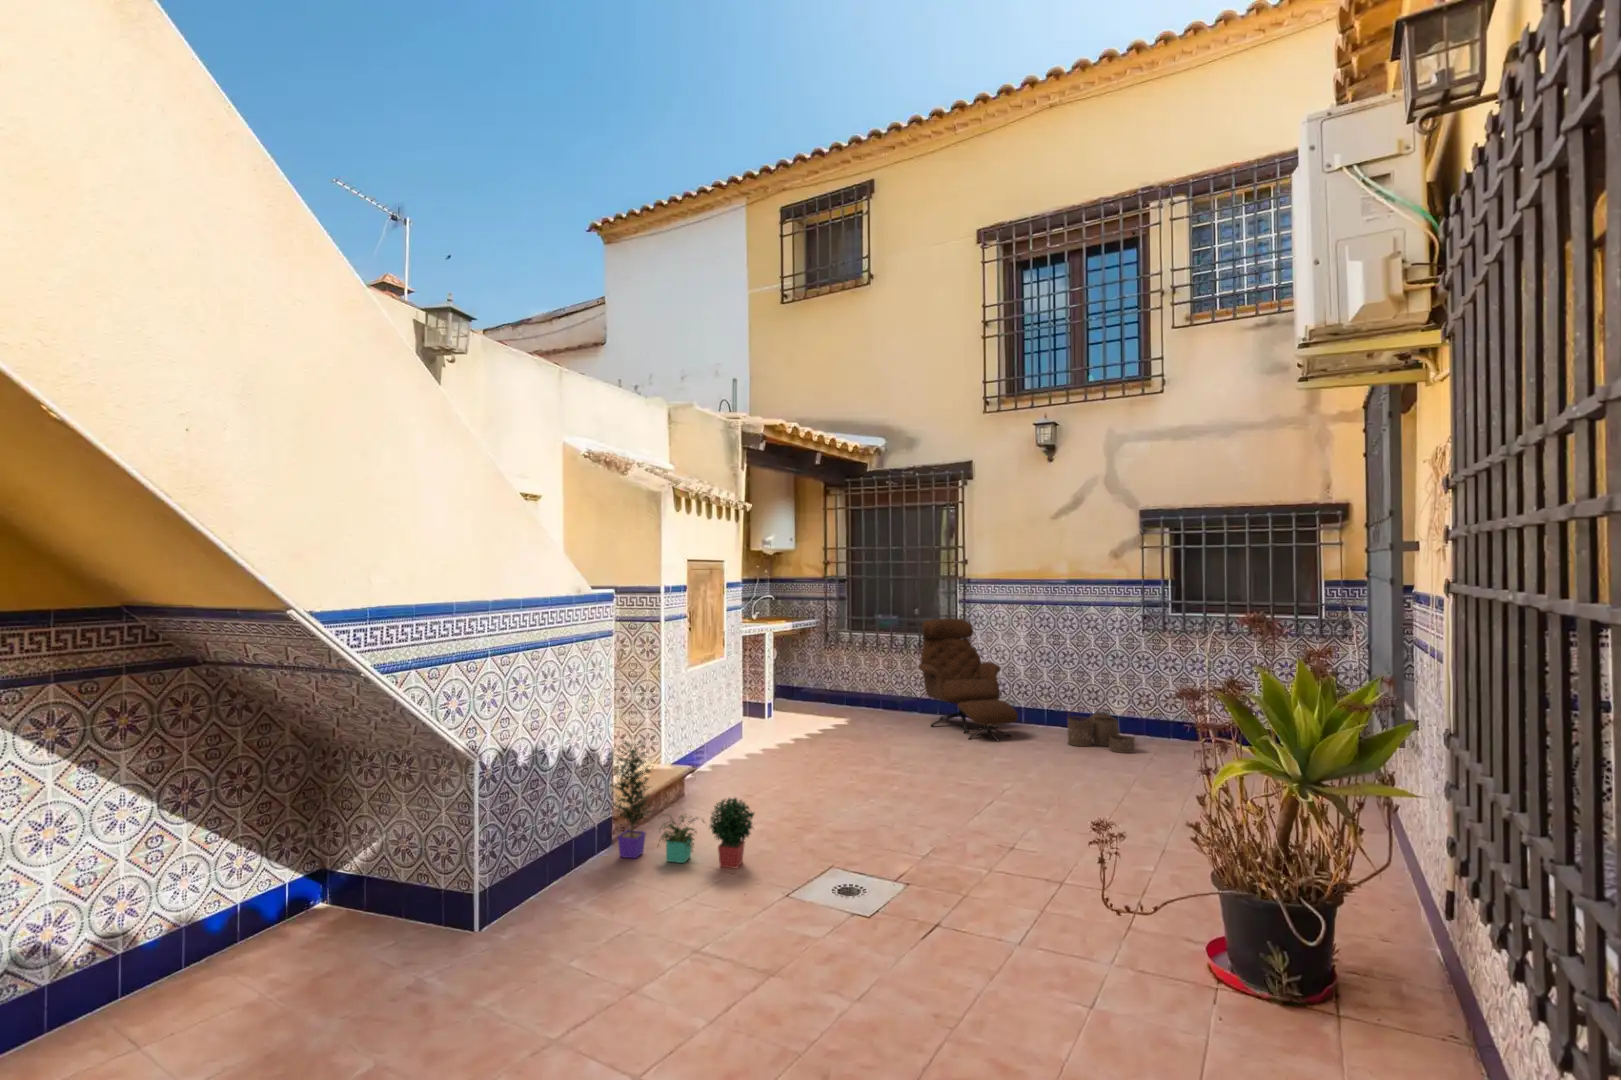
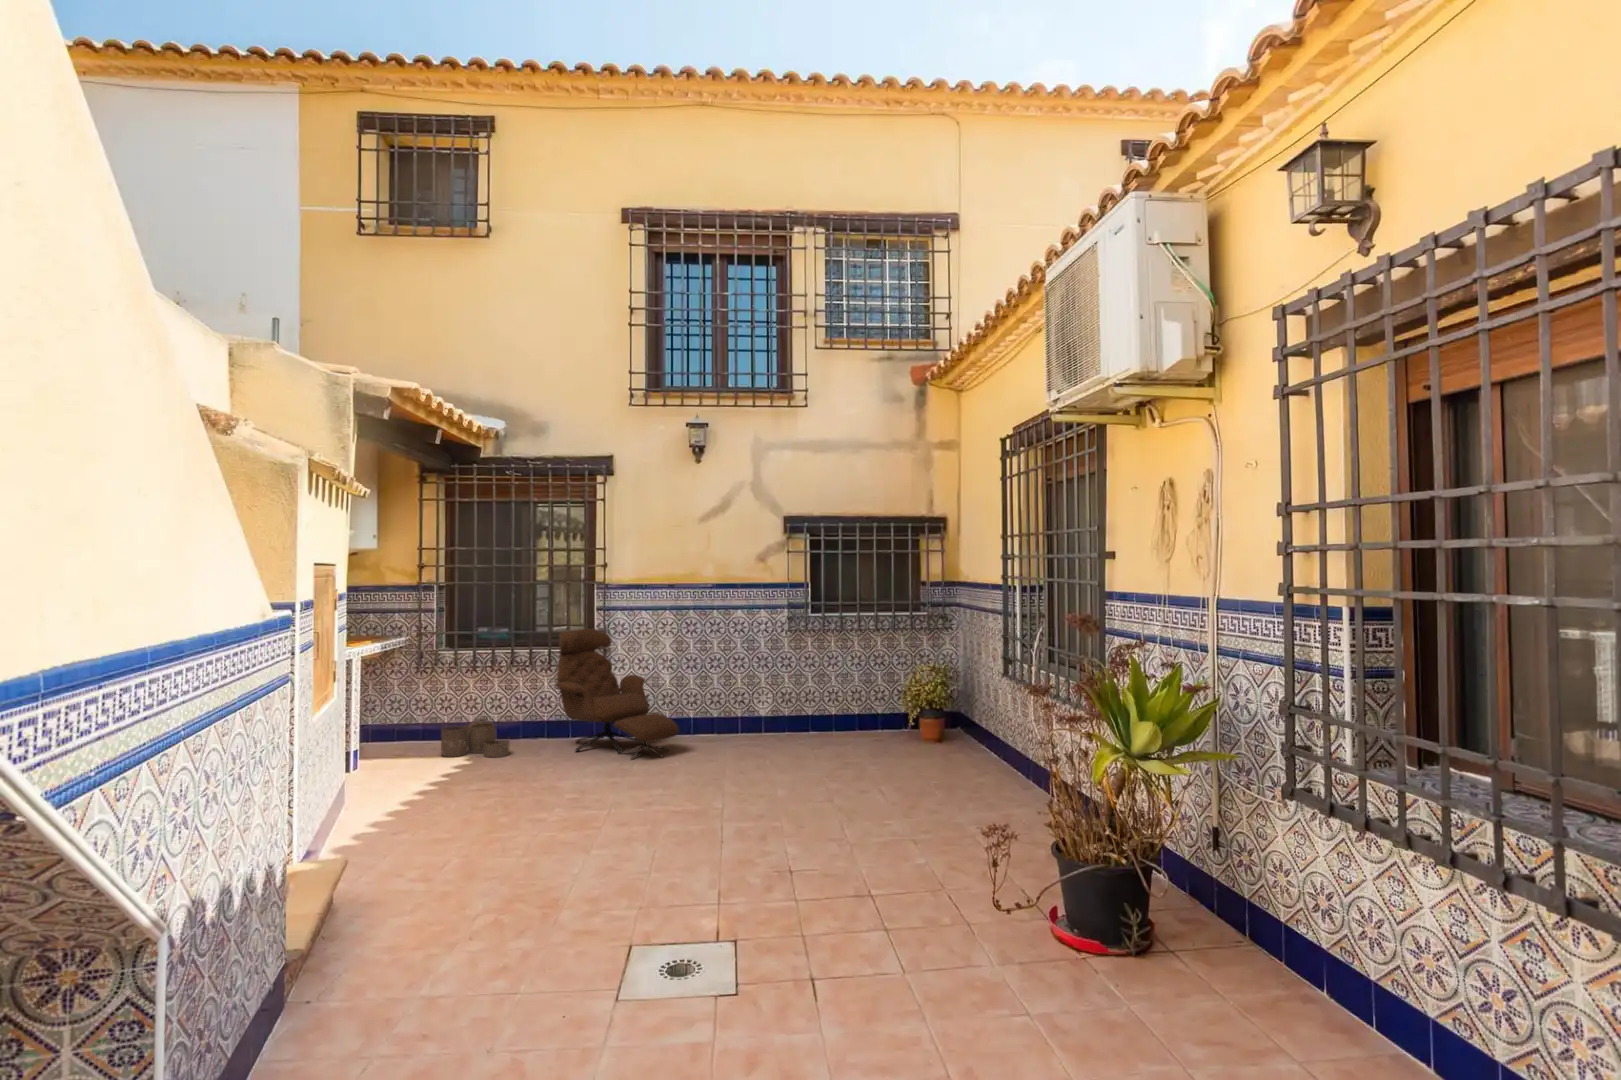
woven basket: present [1067,712,1135,753] -> present [441,719,510,757]
potted plant: present [612,740,754,868] -> none [322,818,558,1001]

